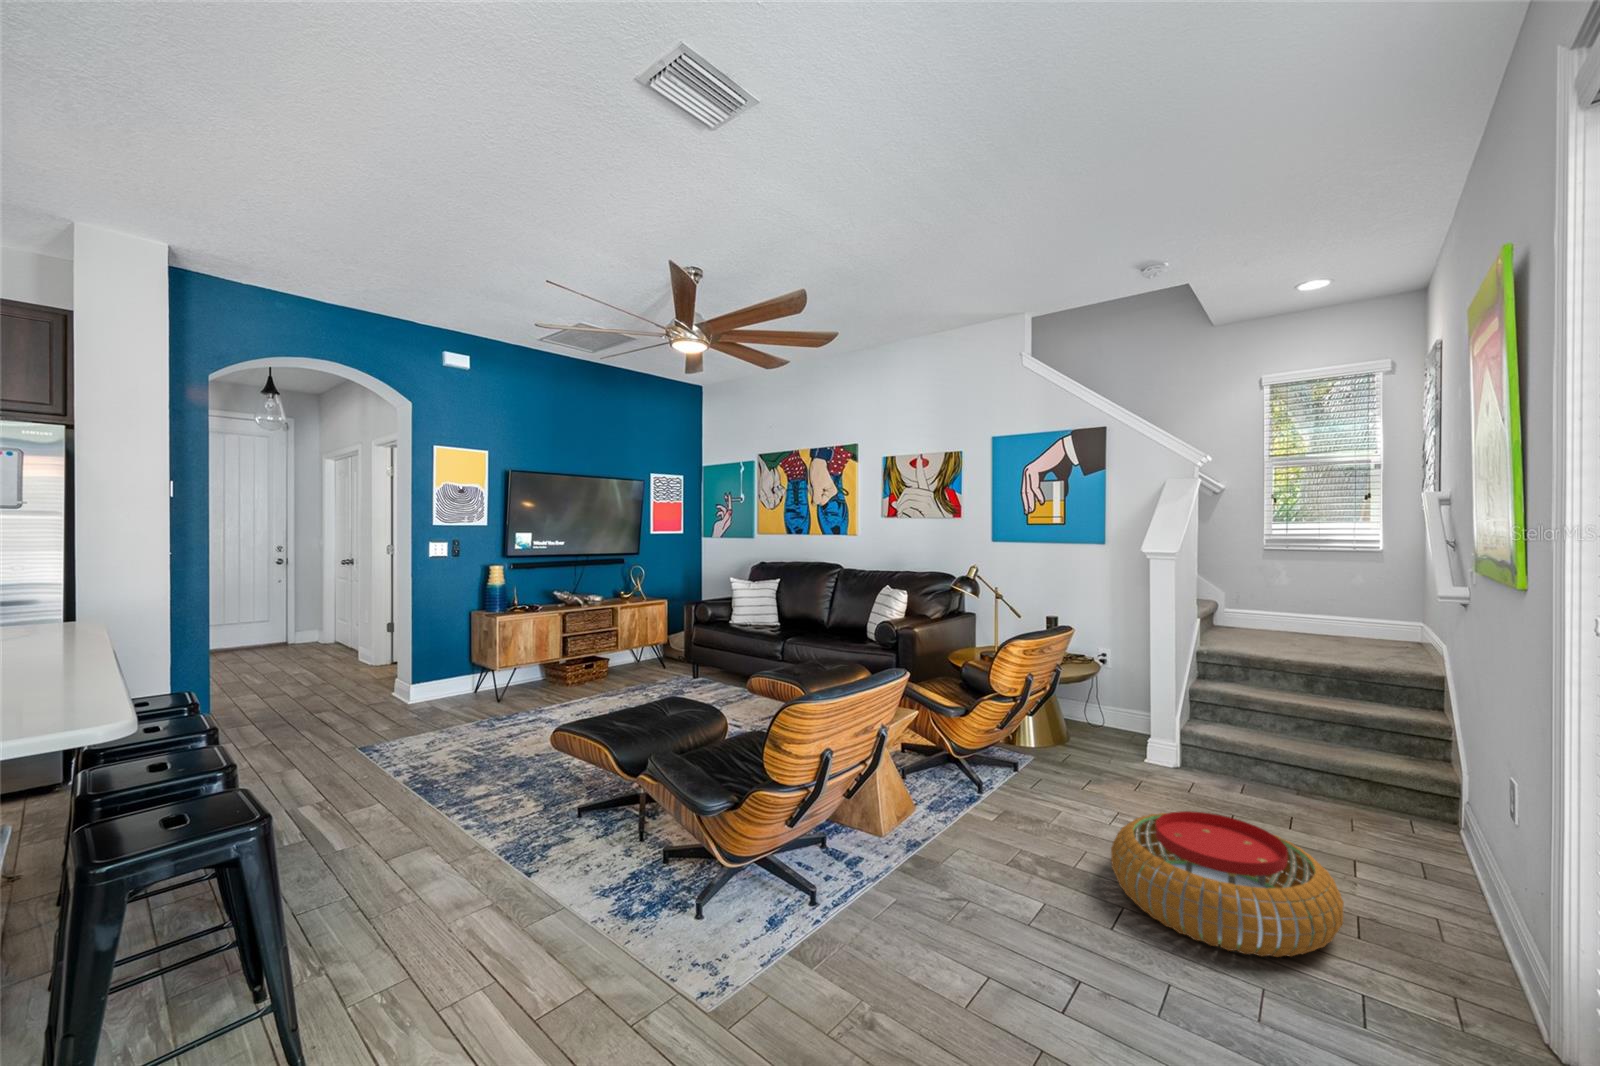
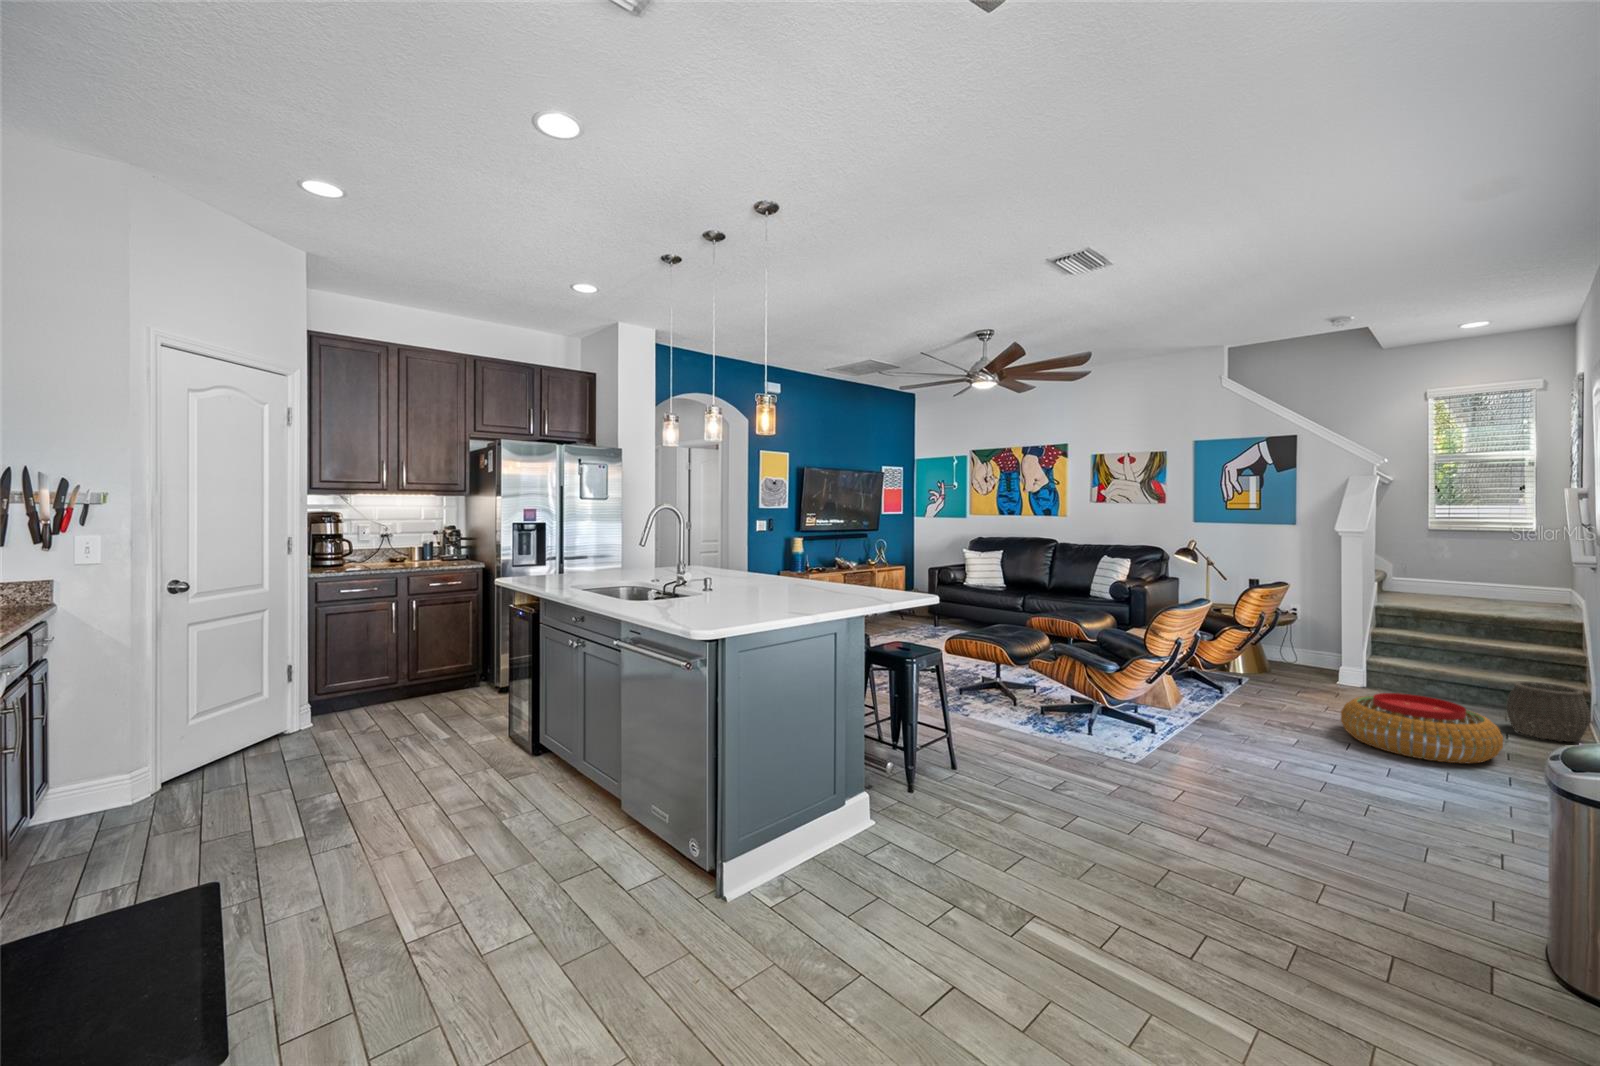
woven basket: none [1351,778,1468,882] -> present [1507,681,1590,742]

